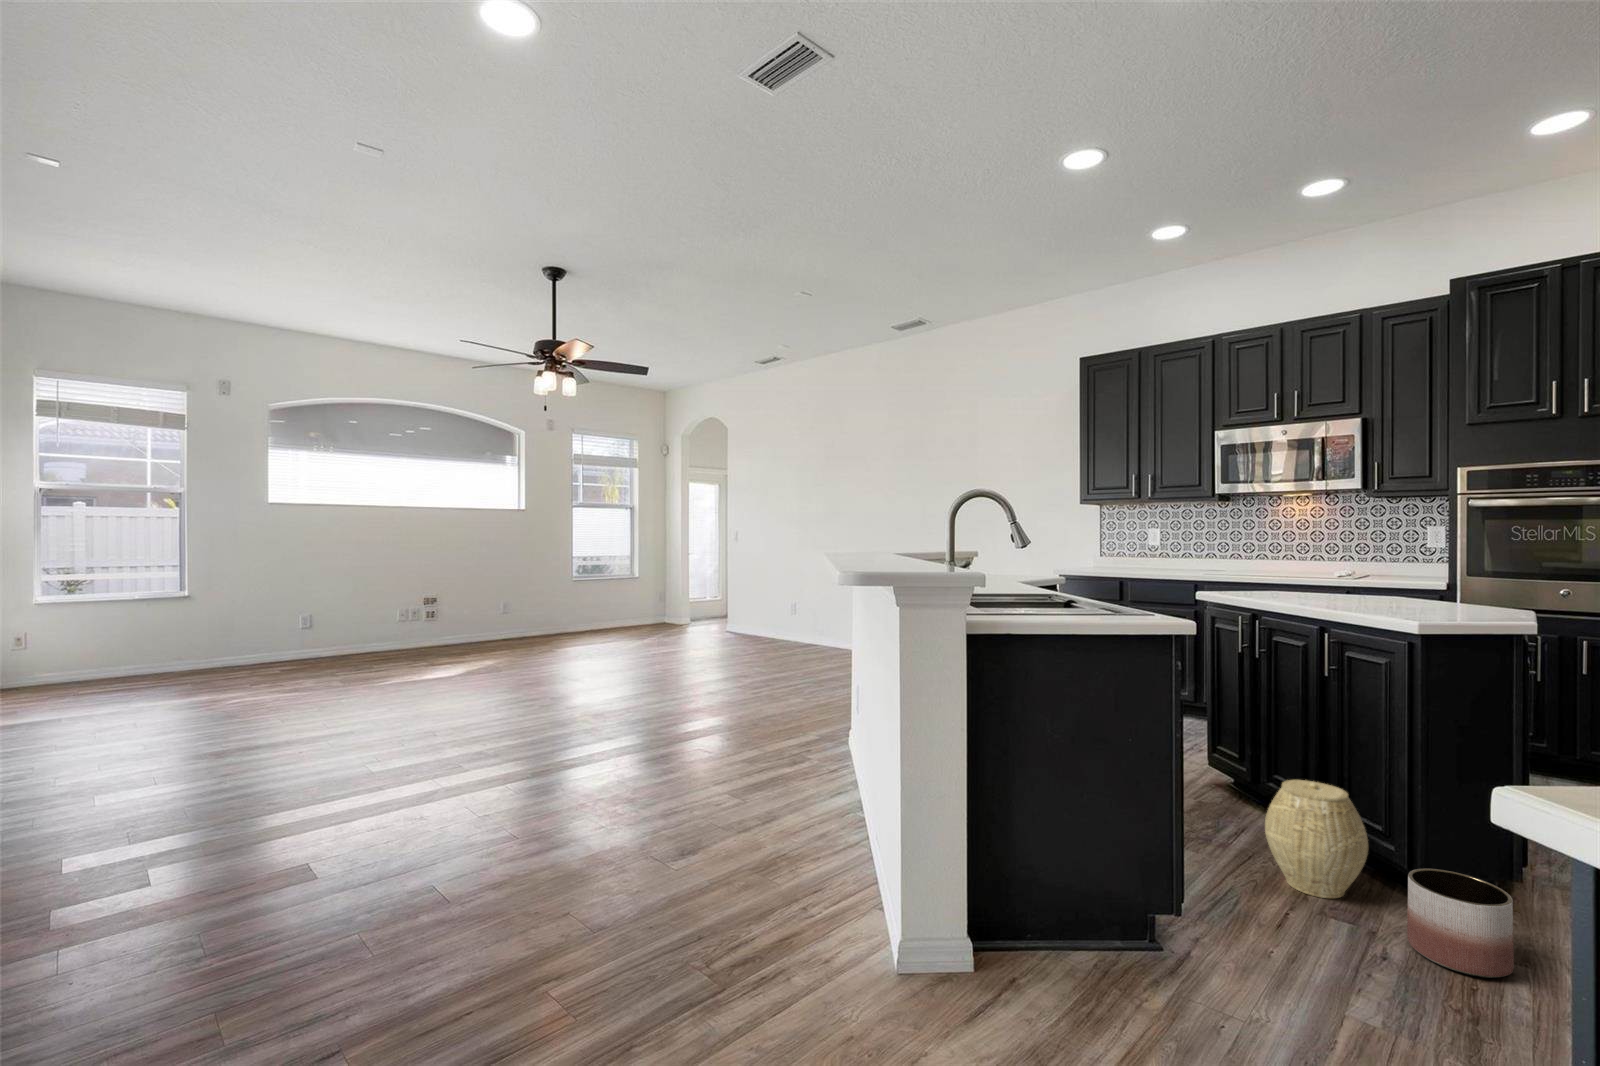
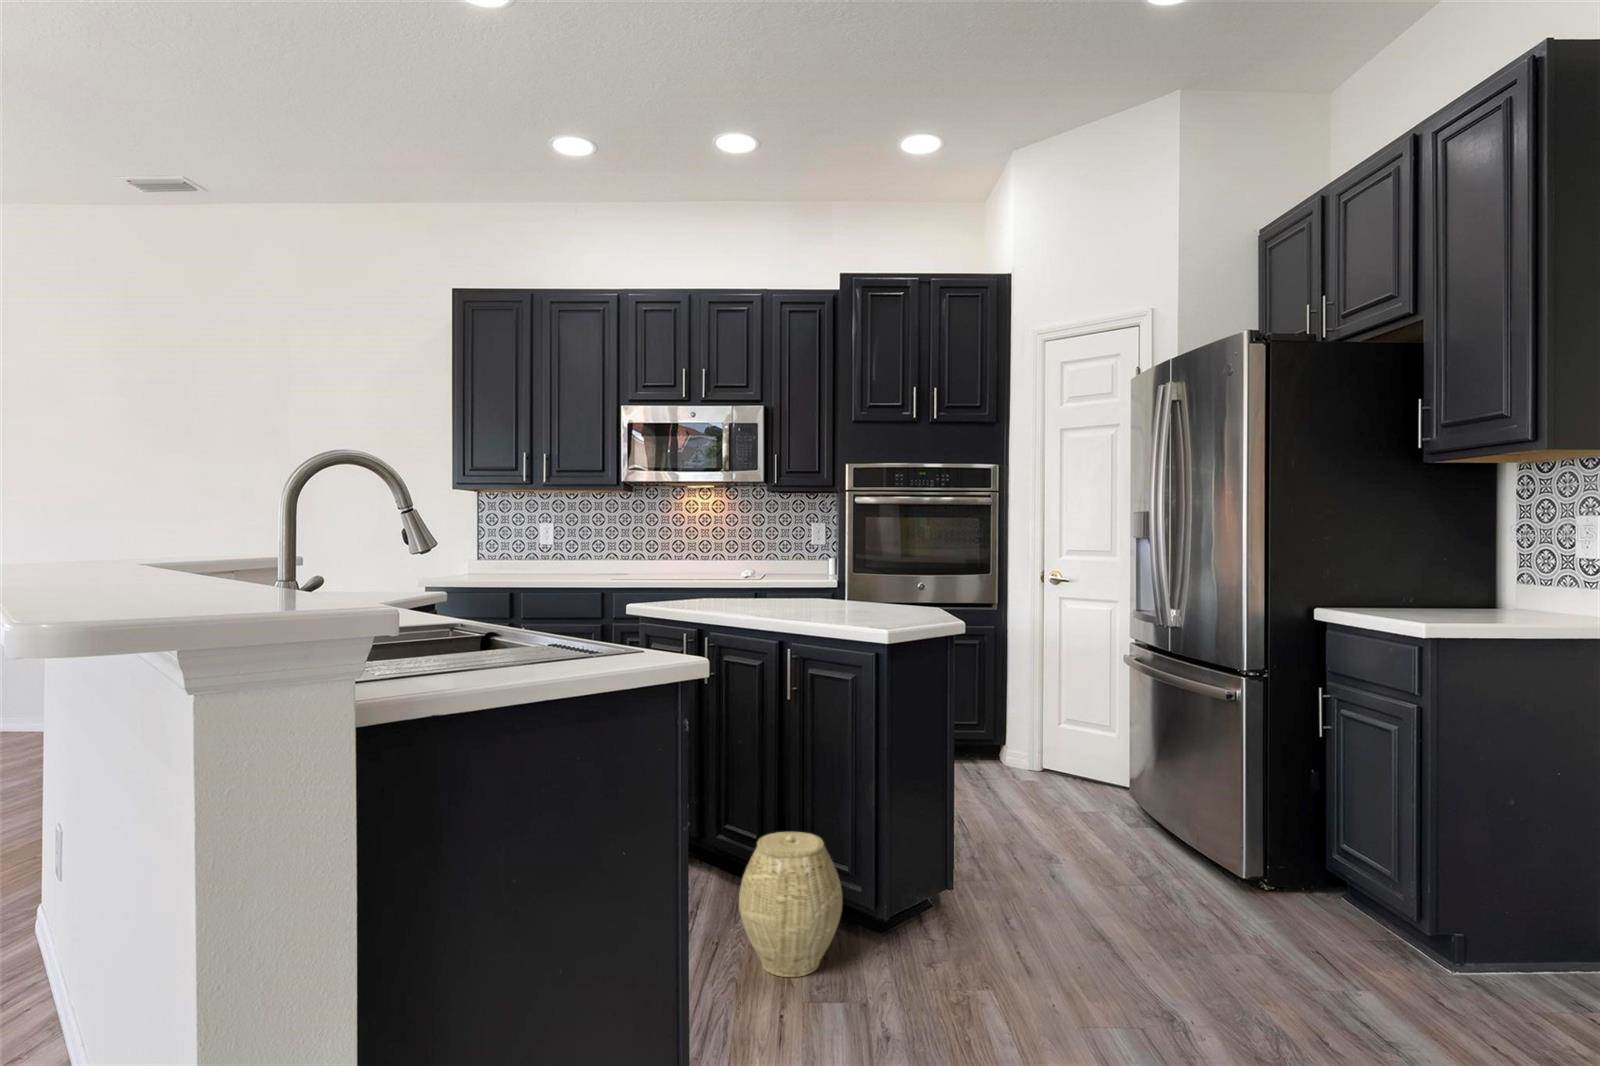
planter: present [1407,869,1514,978] -> none [893,905,981,1023]

